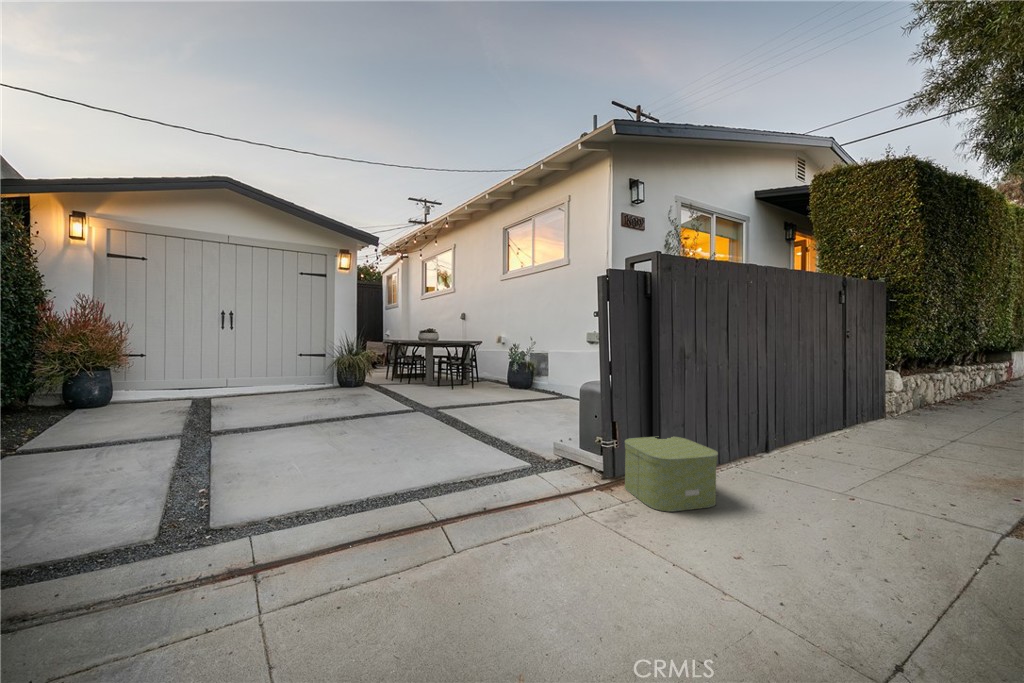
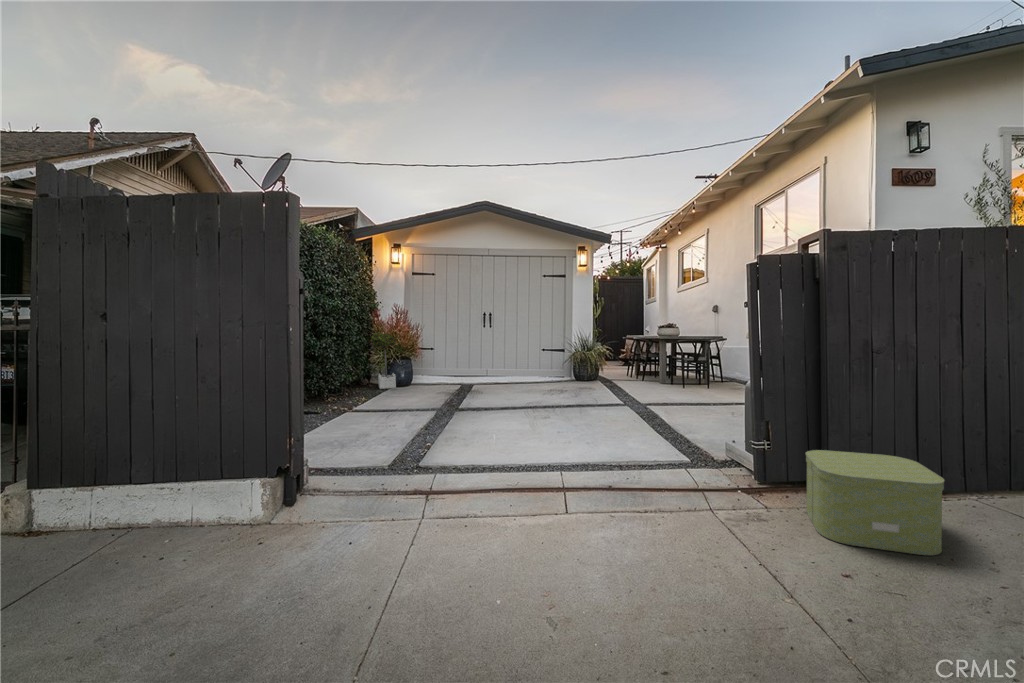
potted tree: none [32,333,84,416] -> present [371,332,396,389]

